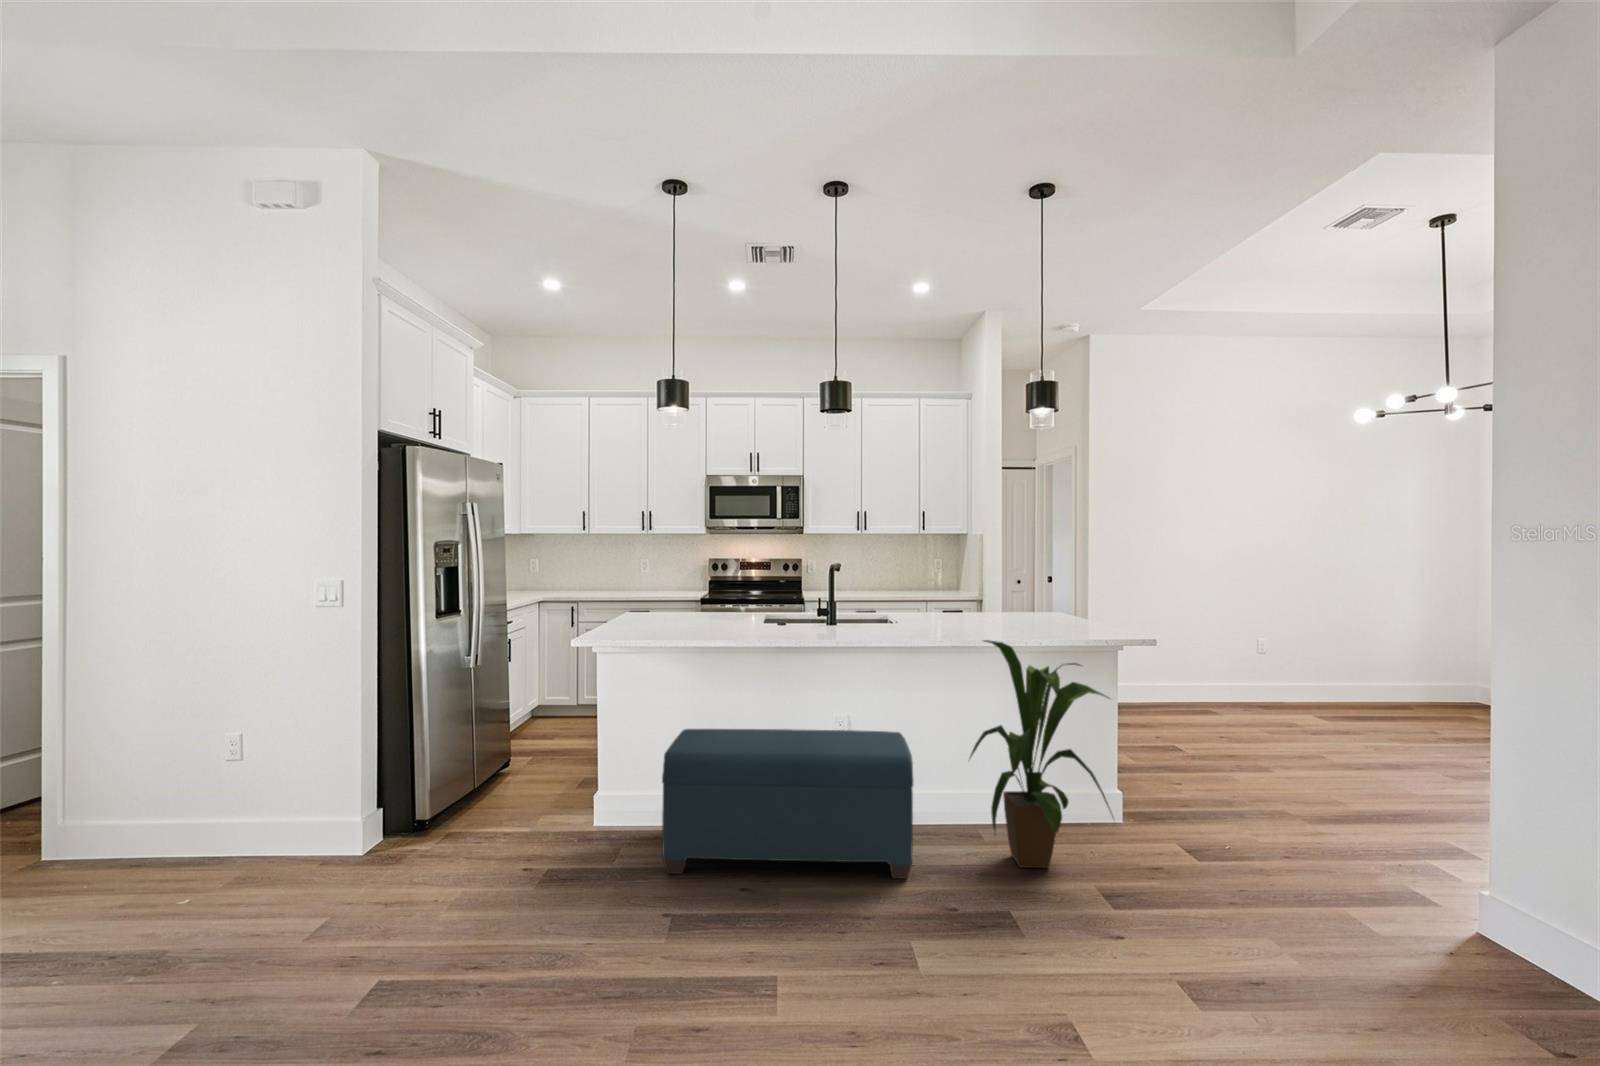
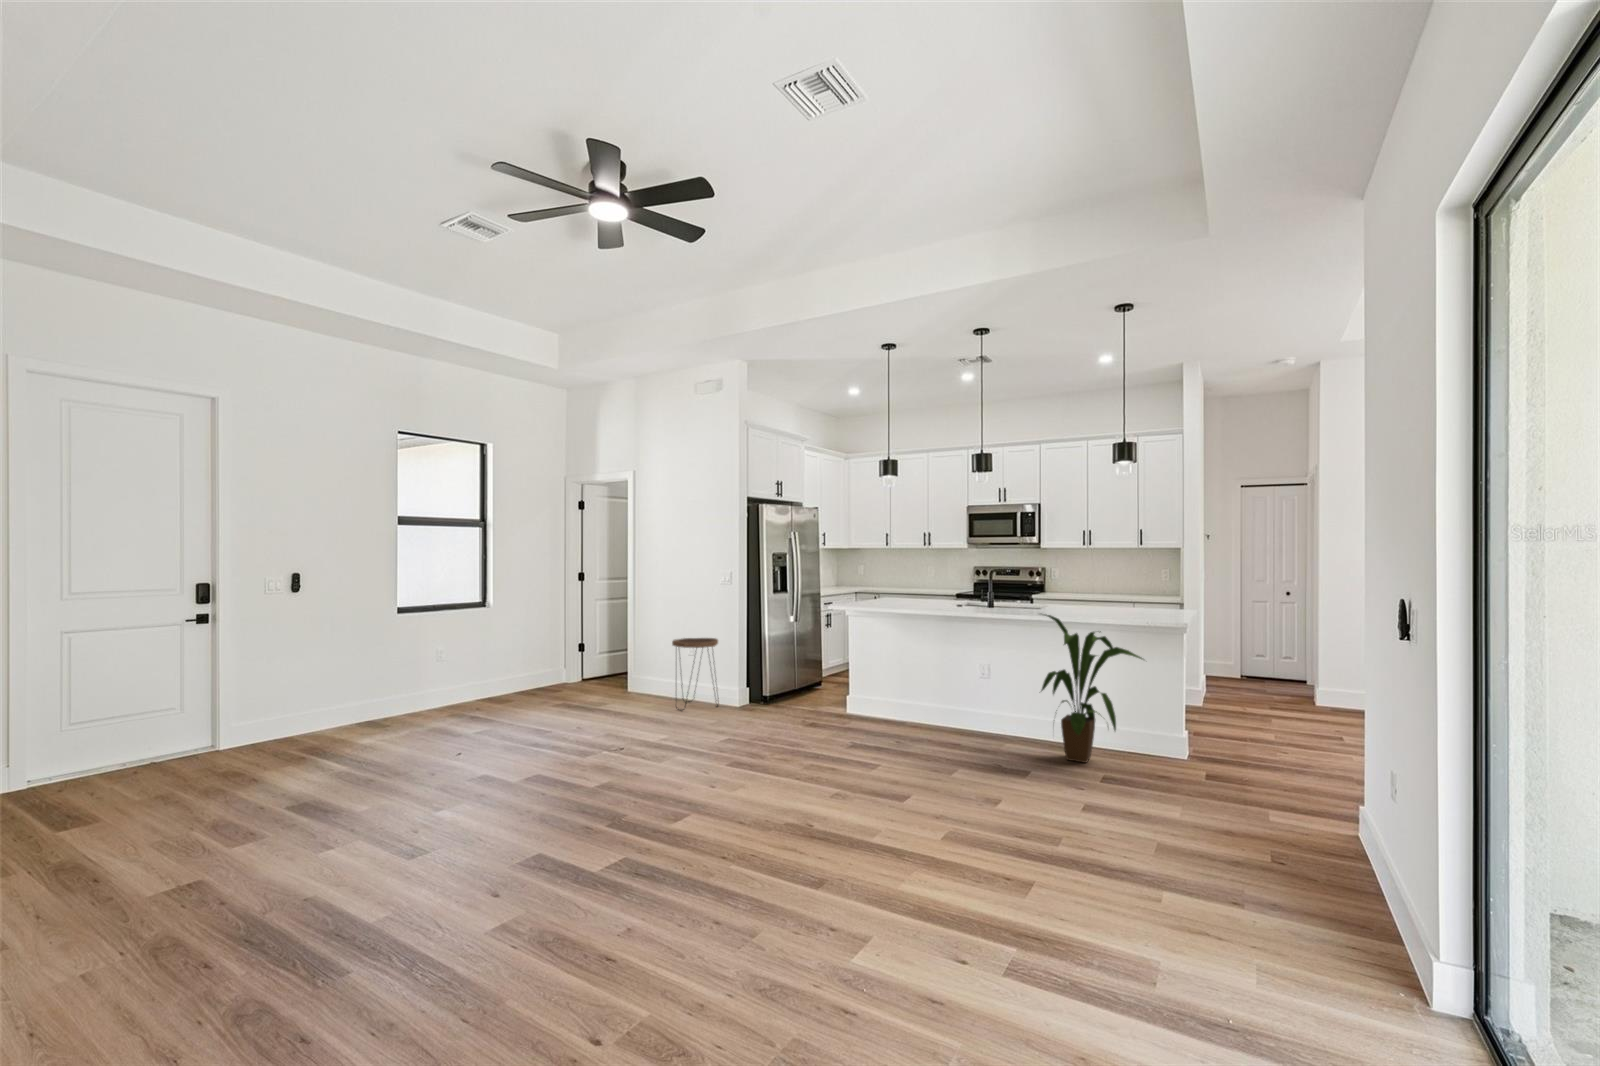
side table: none [198,717,320,894] -> present [672,638,718,706]
bench: present [662,729,913,879] -> none [862,661,1014,753]

